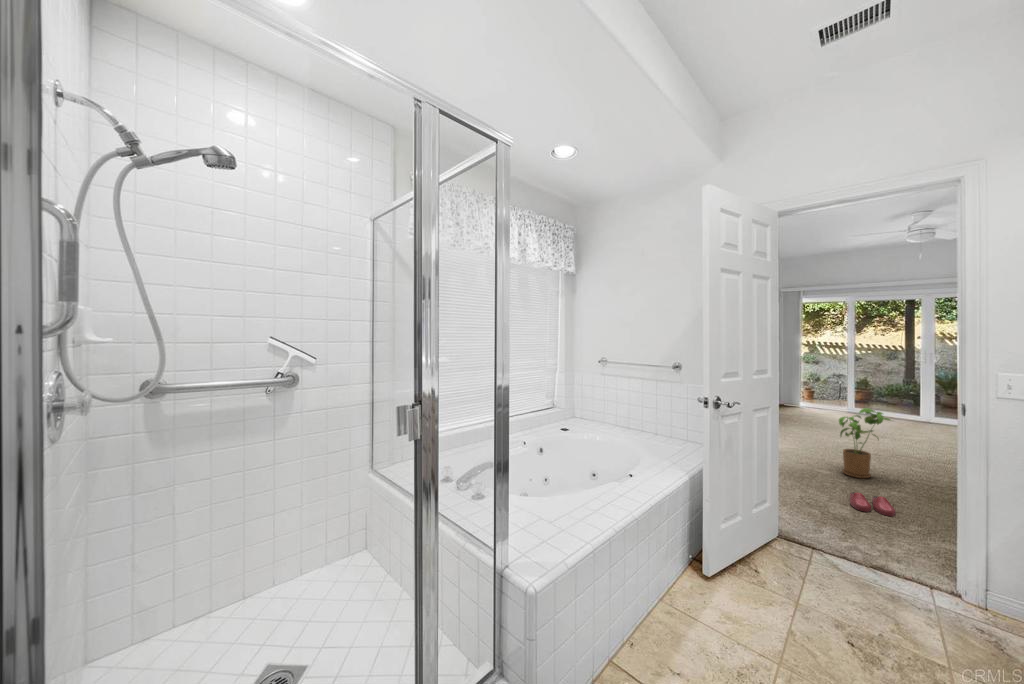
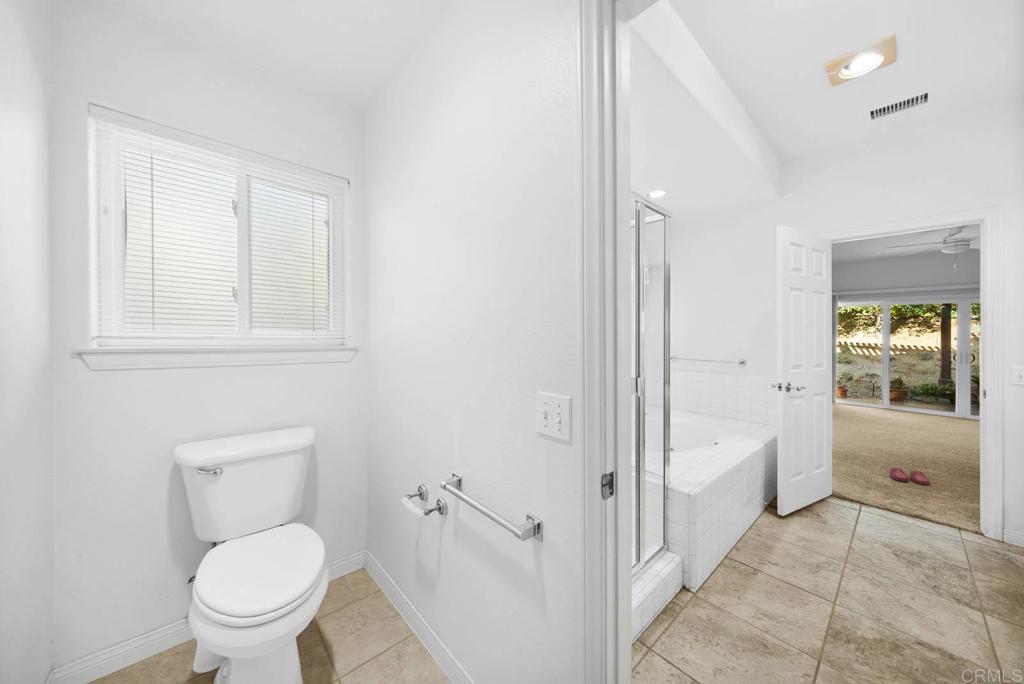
house plant: present [839,408,890,478] -> none [879,399,929,460]

